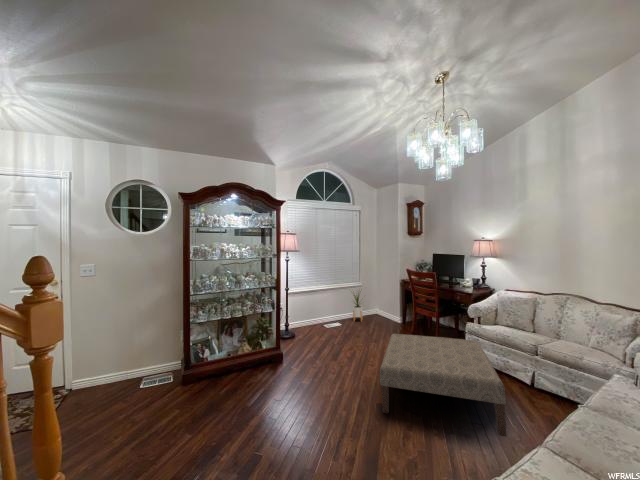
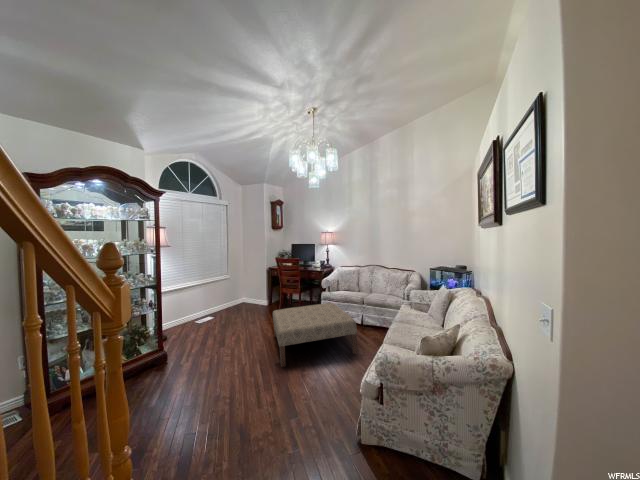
house plant: present [353,293,363,322] -> none [216,275,237,313]

